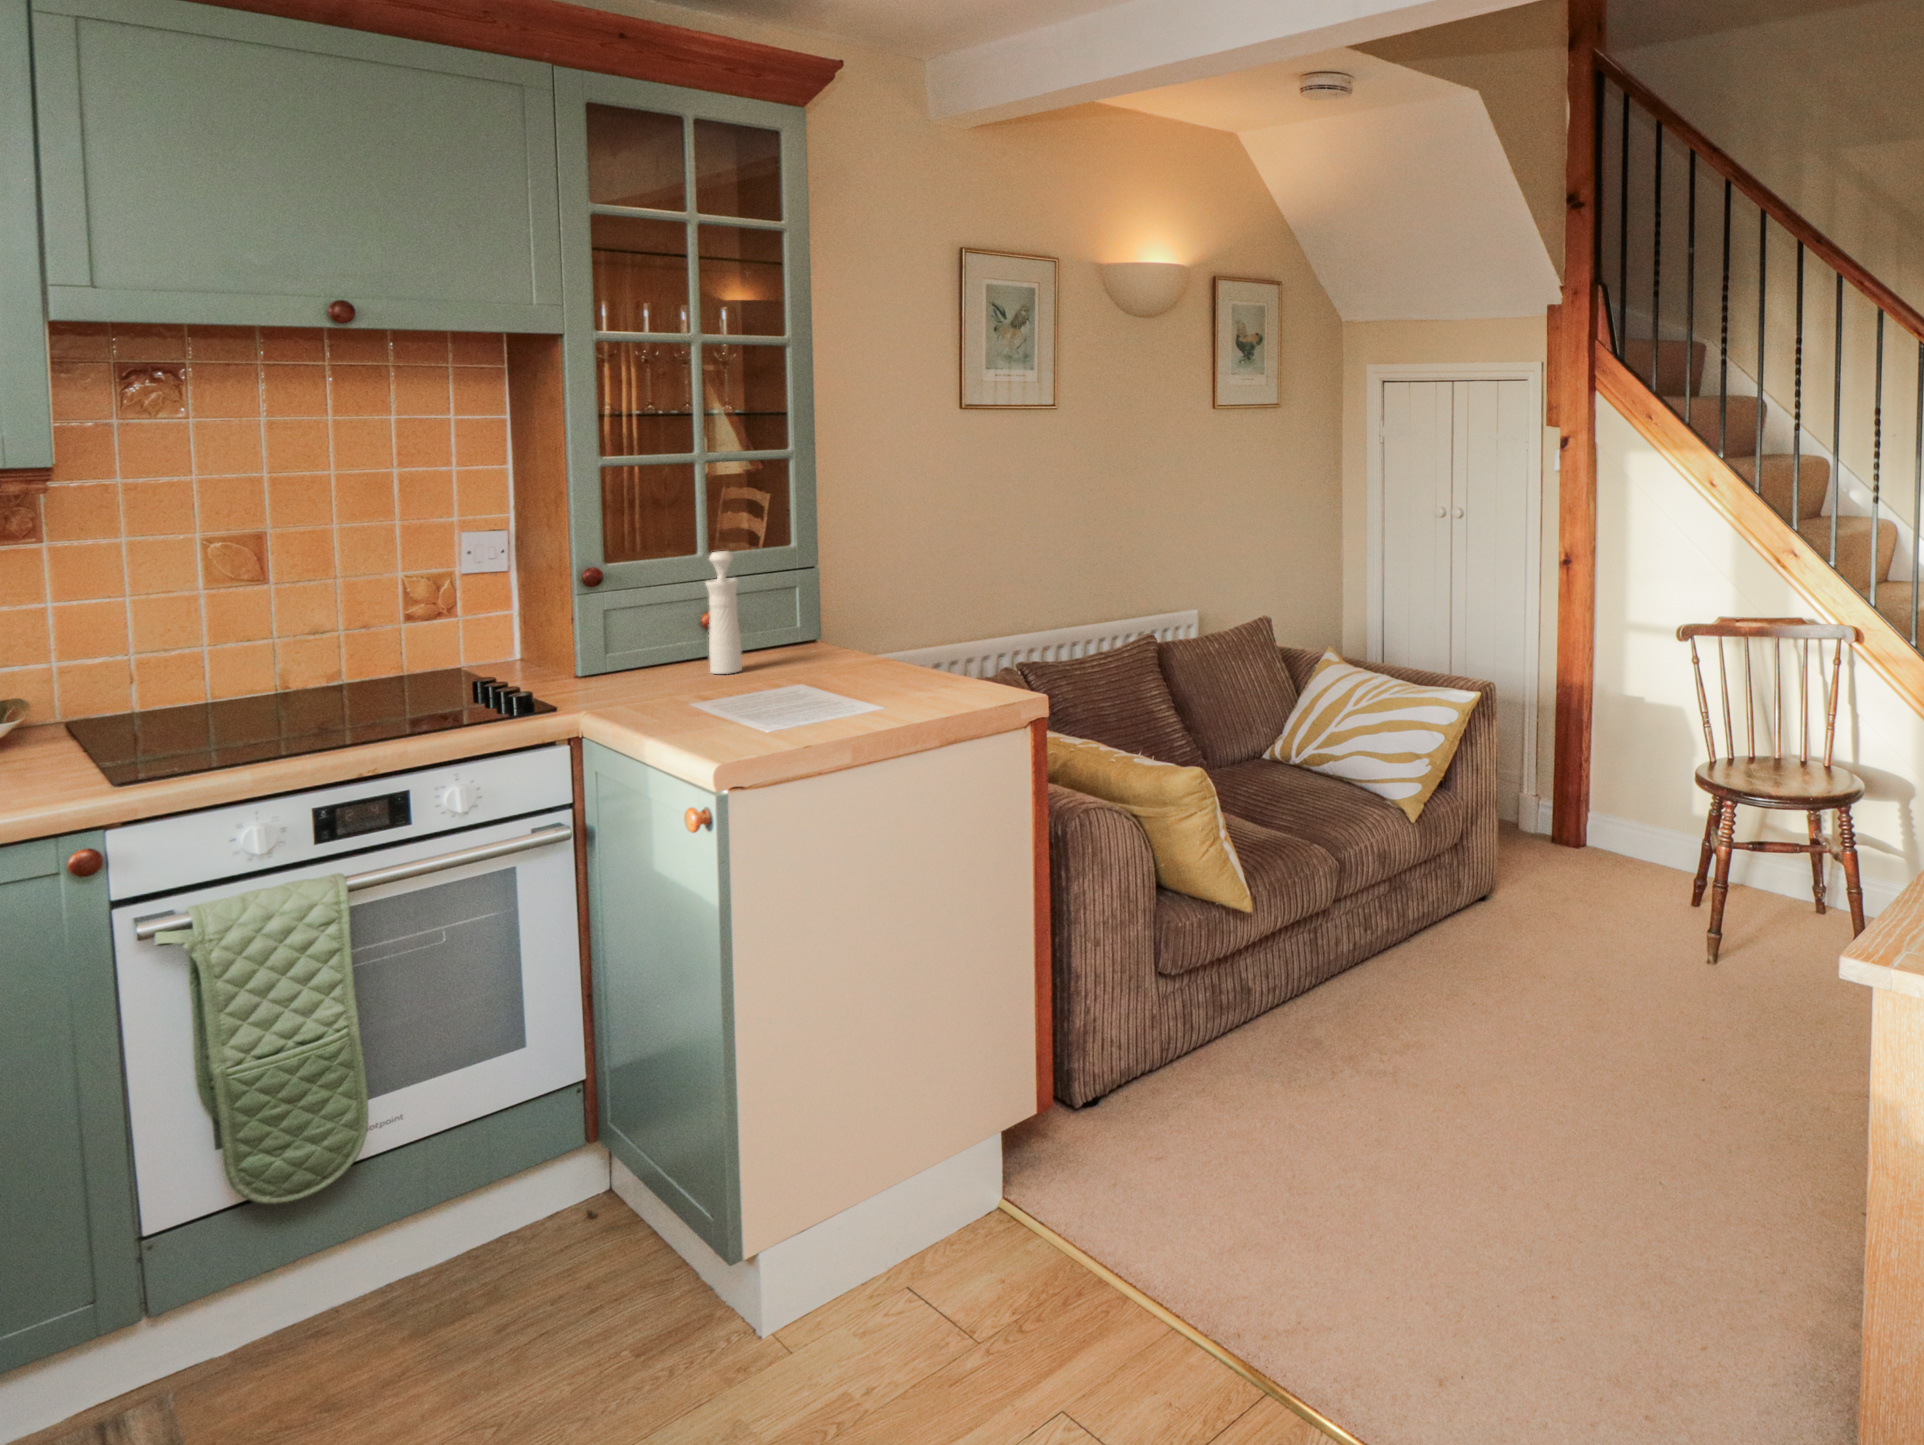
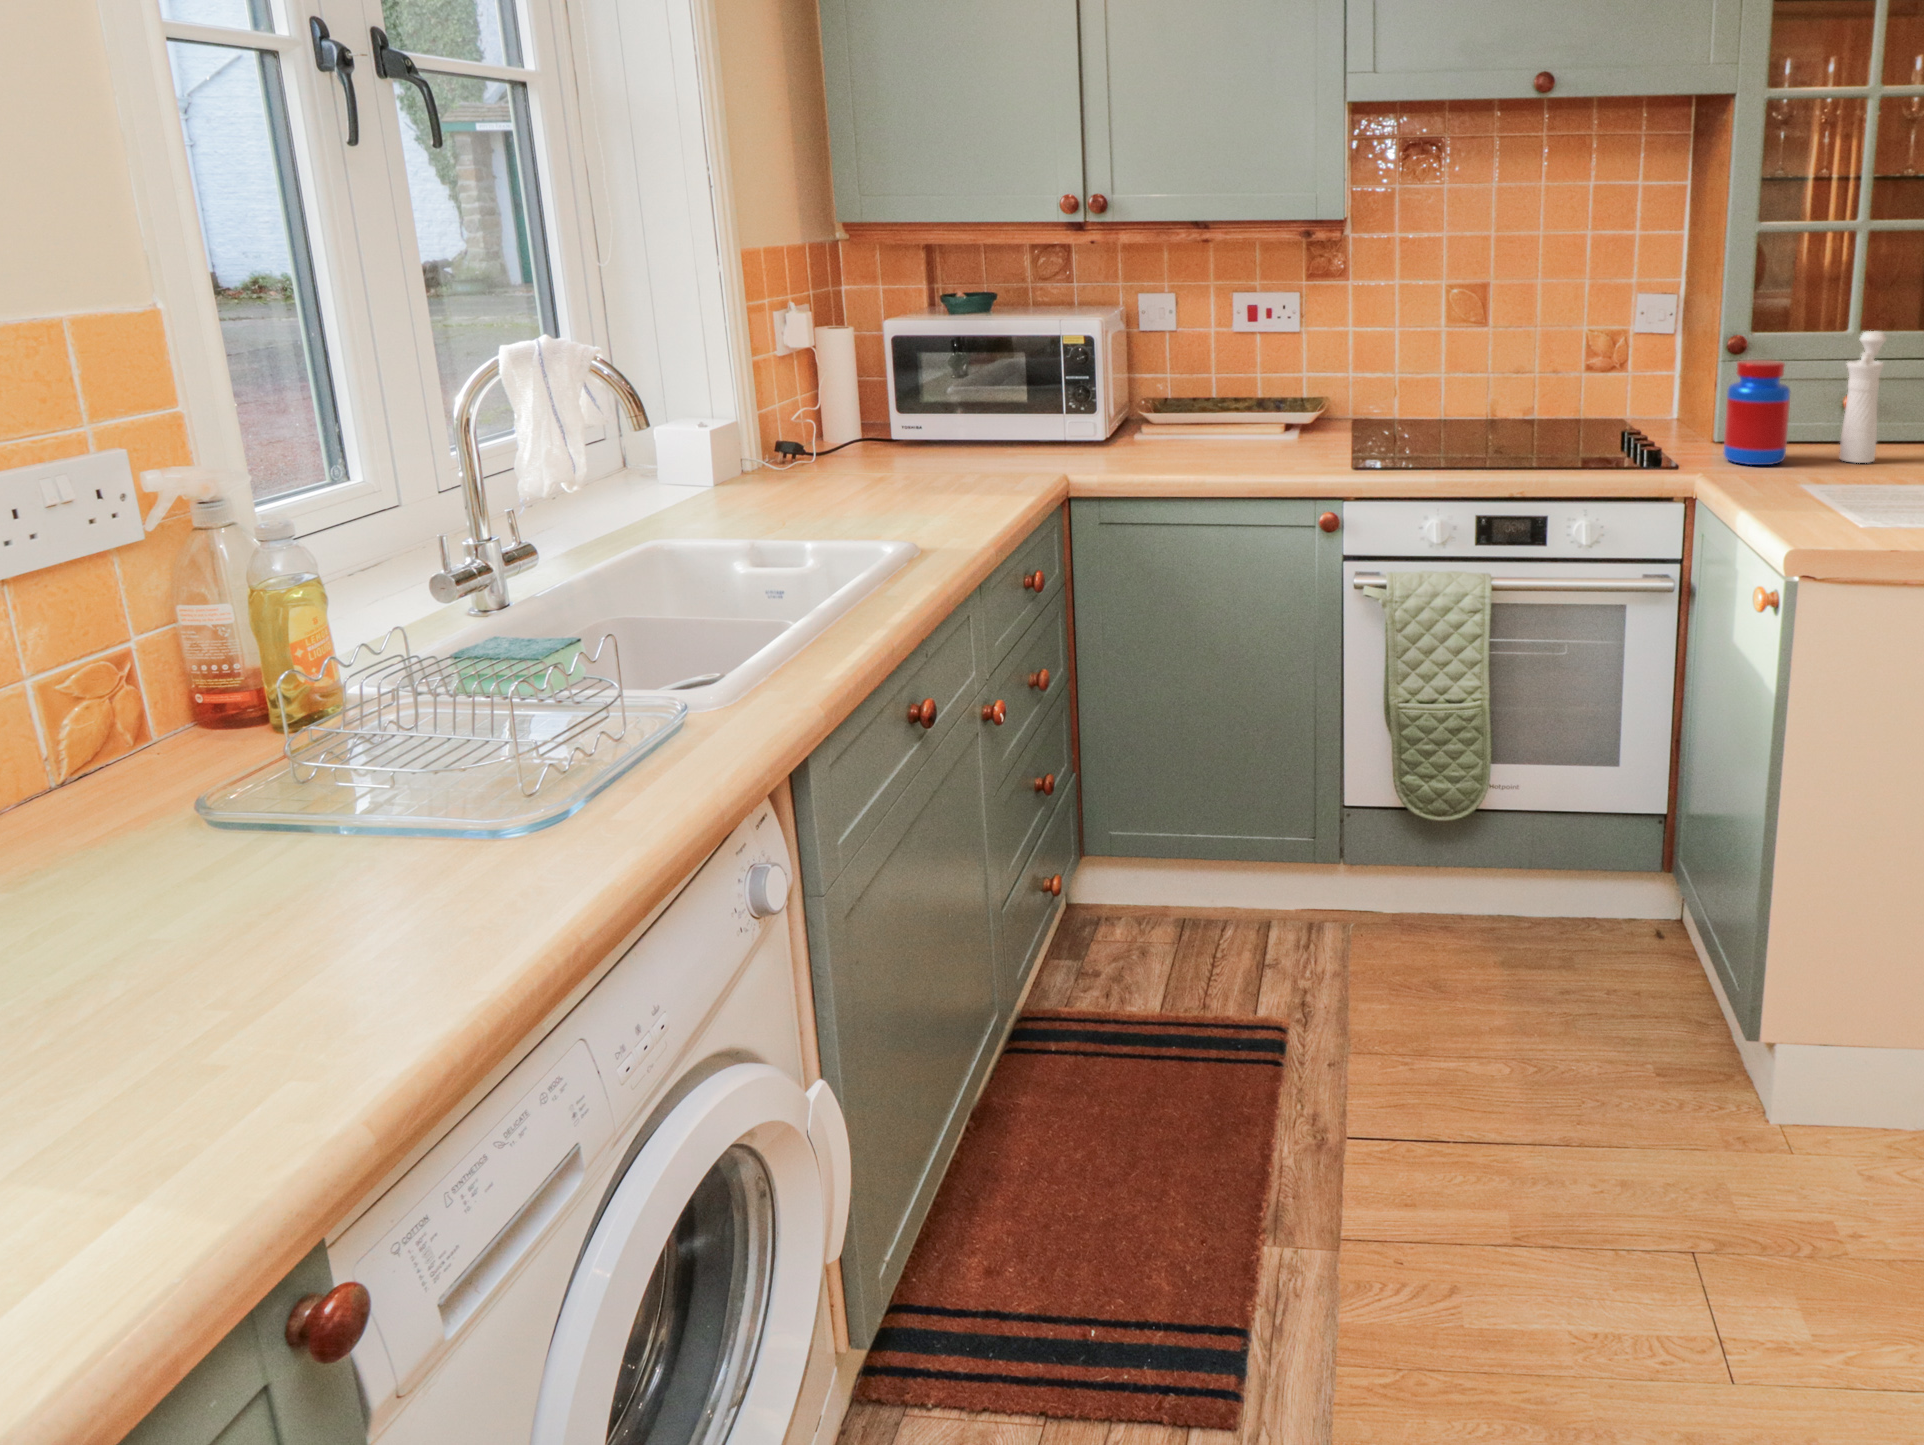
jar: none [595,587,662,693] -> present [1723,360,1791,465]

